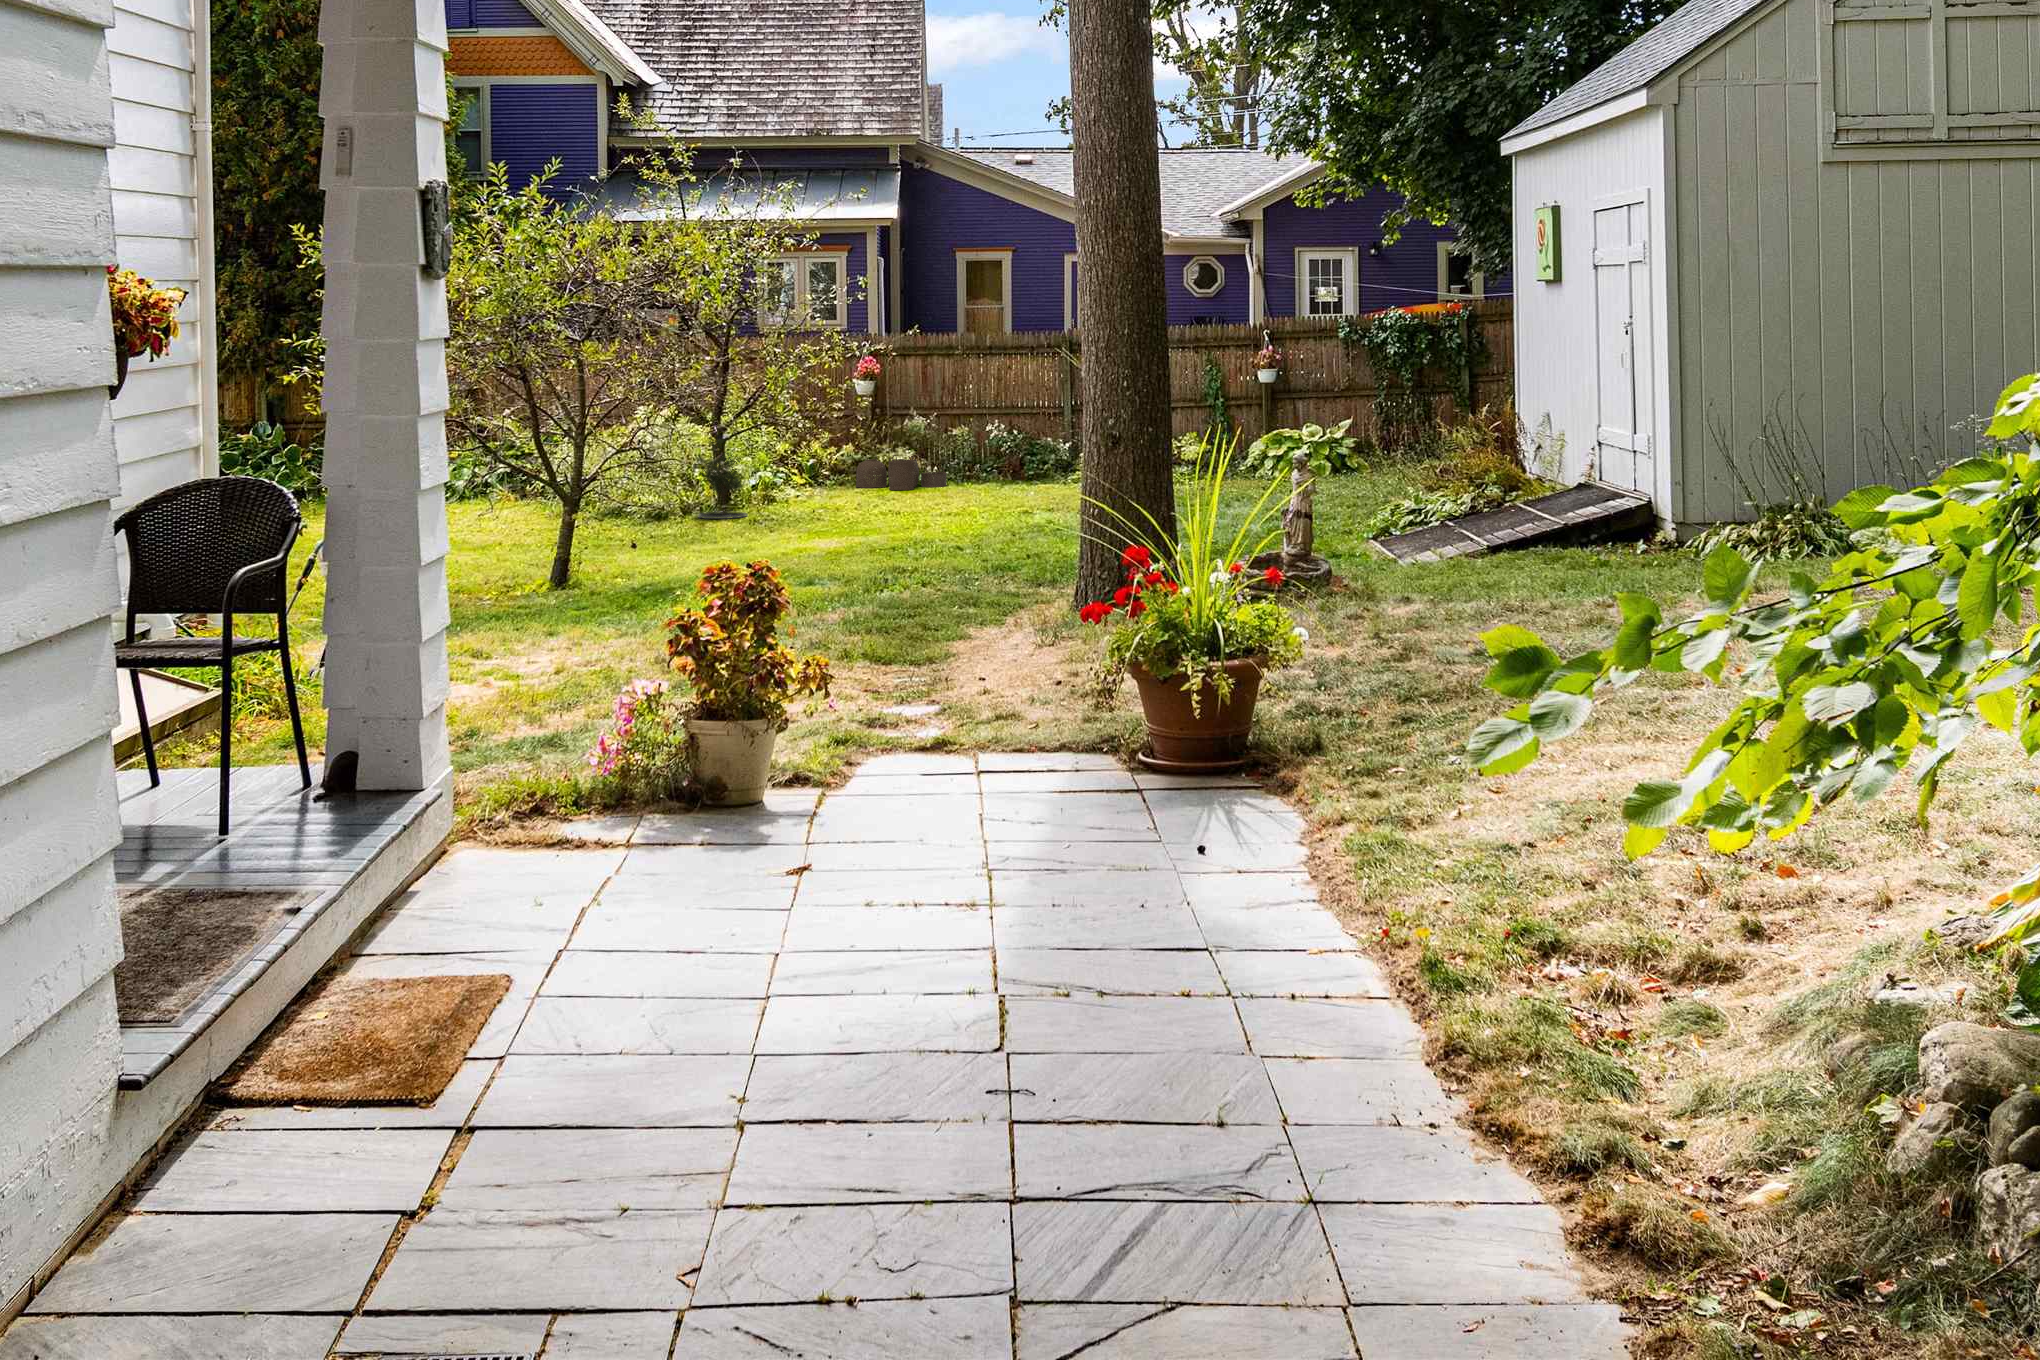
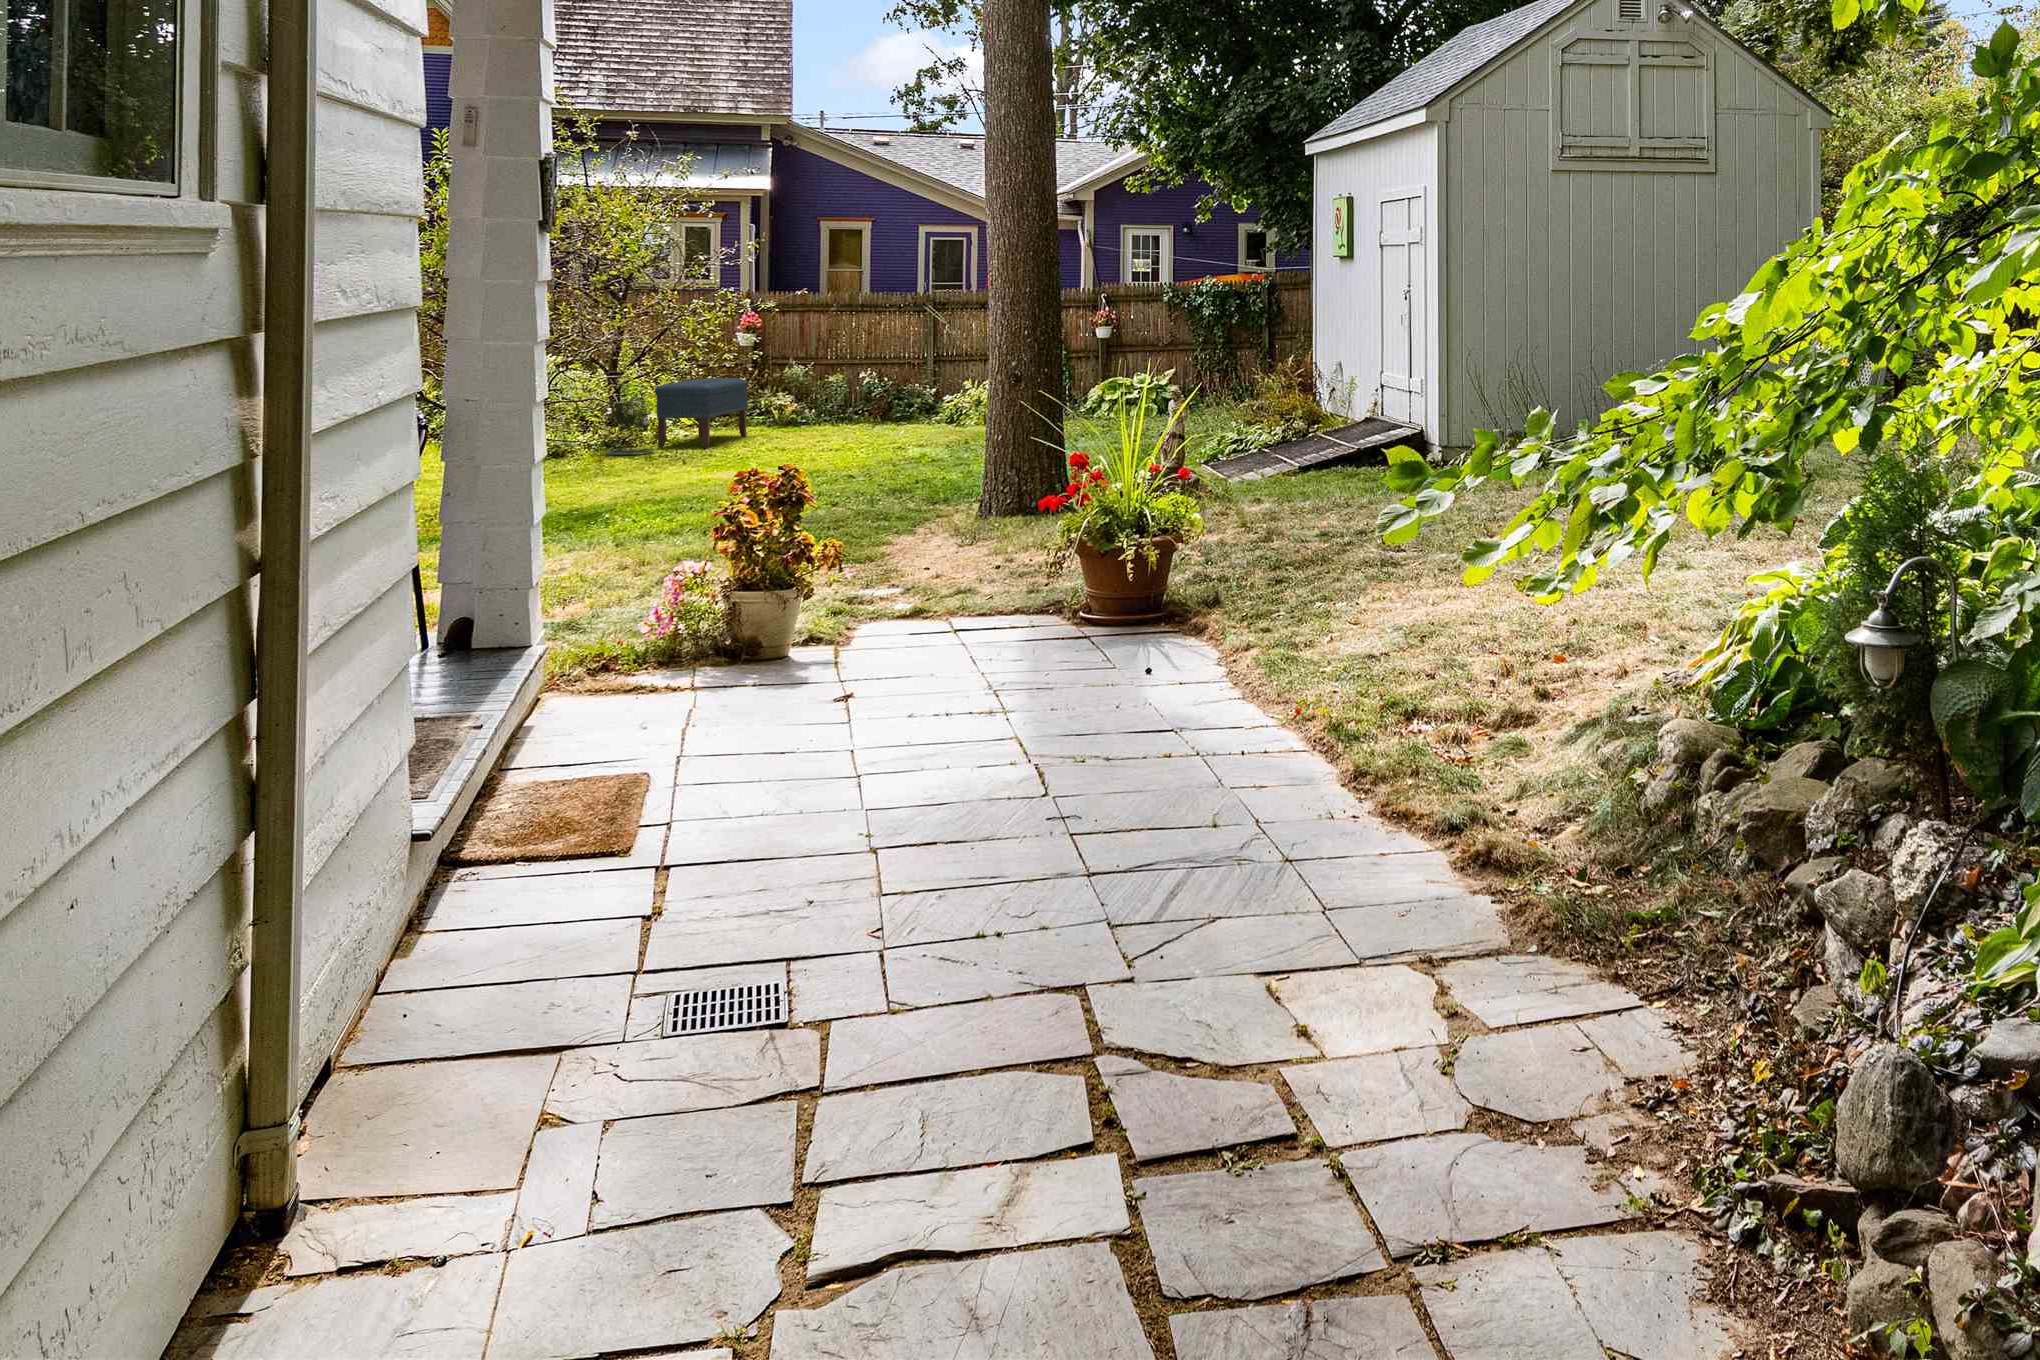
bench: none [750,432,853,511] -> present [655,378,749,448]
woven basket: present [856,455,947,490] -> none [746,399,831,430]

